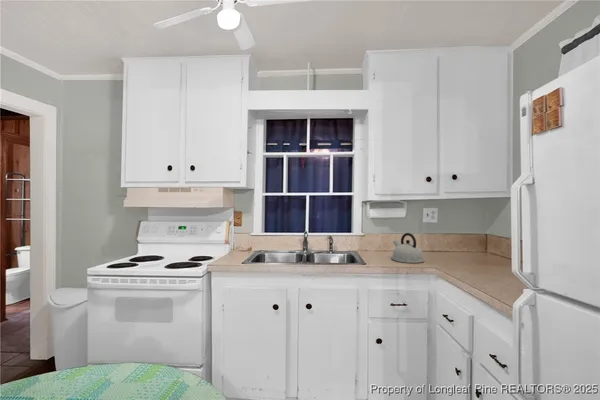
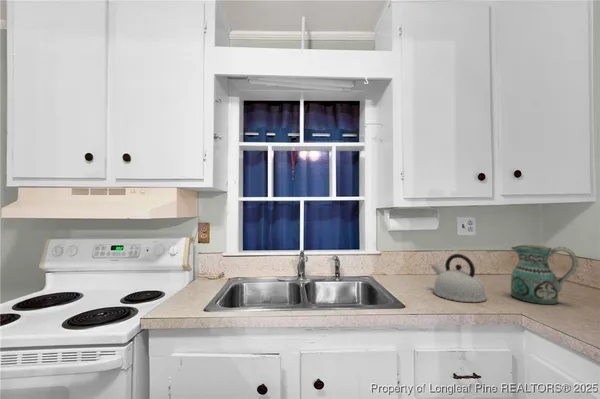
ceramic pitcher: none [443,227,480,265] -> present [511,244,578,304]

